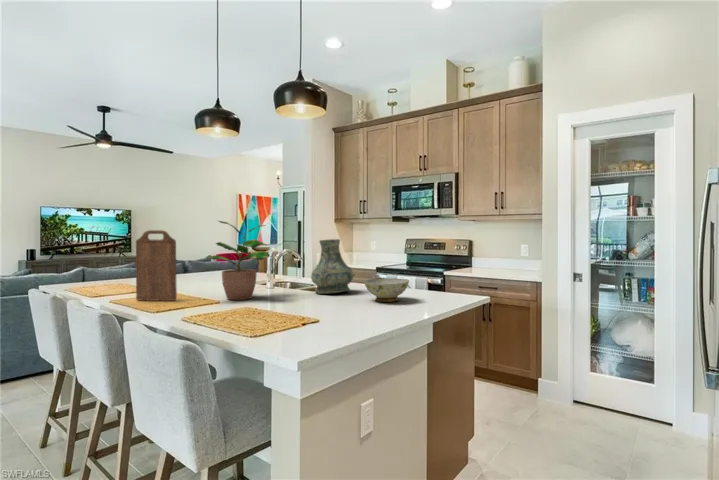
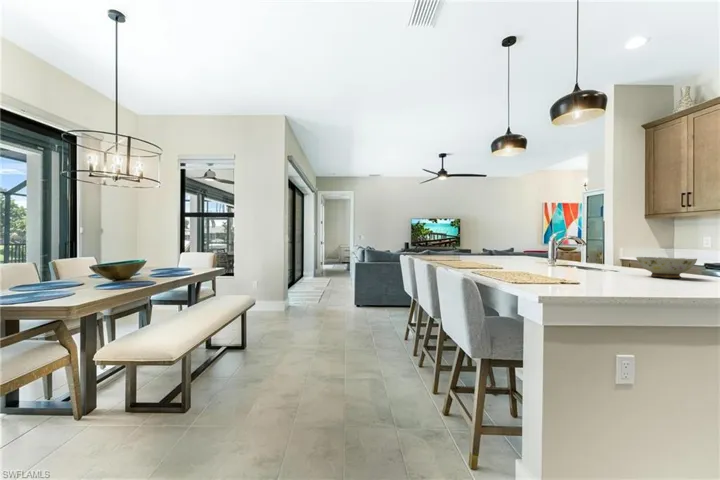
potted plant: present [209,221,269,300] -> none [495,210,544,266]
cutting board: present [136,230,177,301] -> none [452,218,476,263]
vase: present [311,239,353,294] -> none [585,222,632,270]

